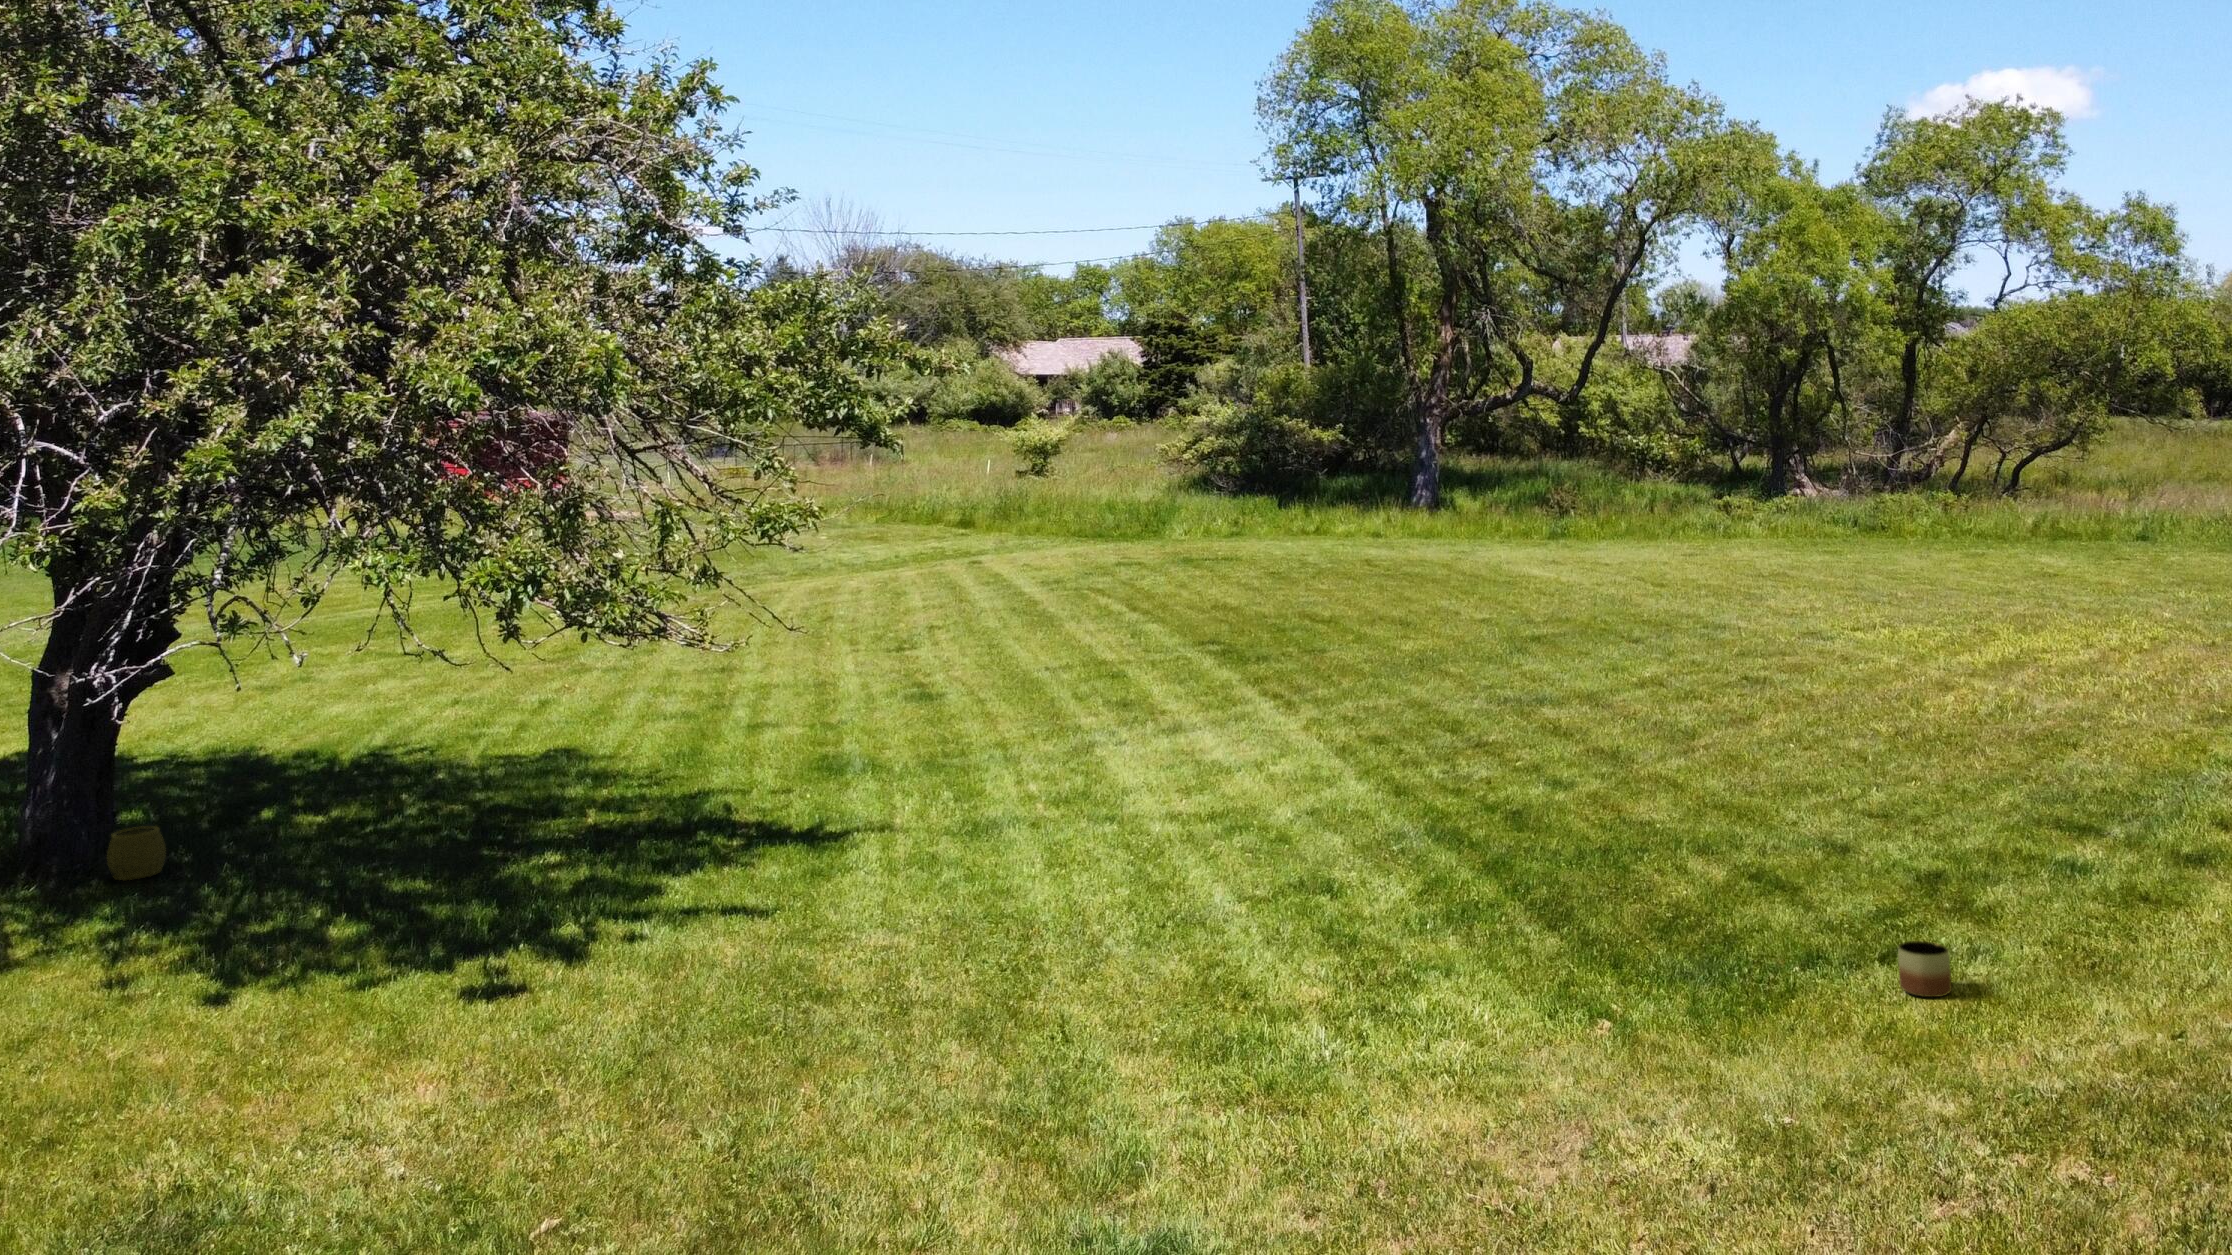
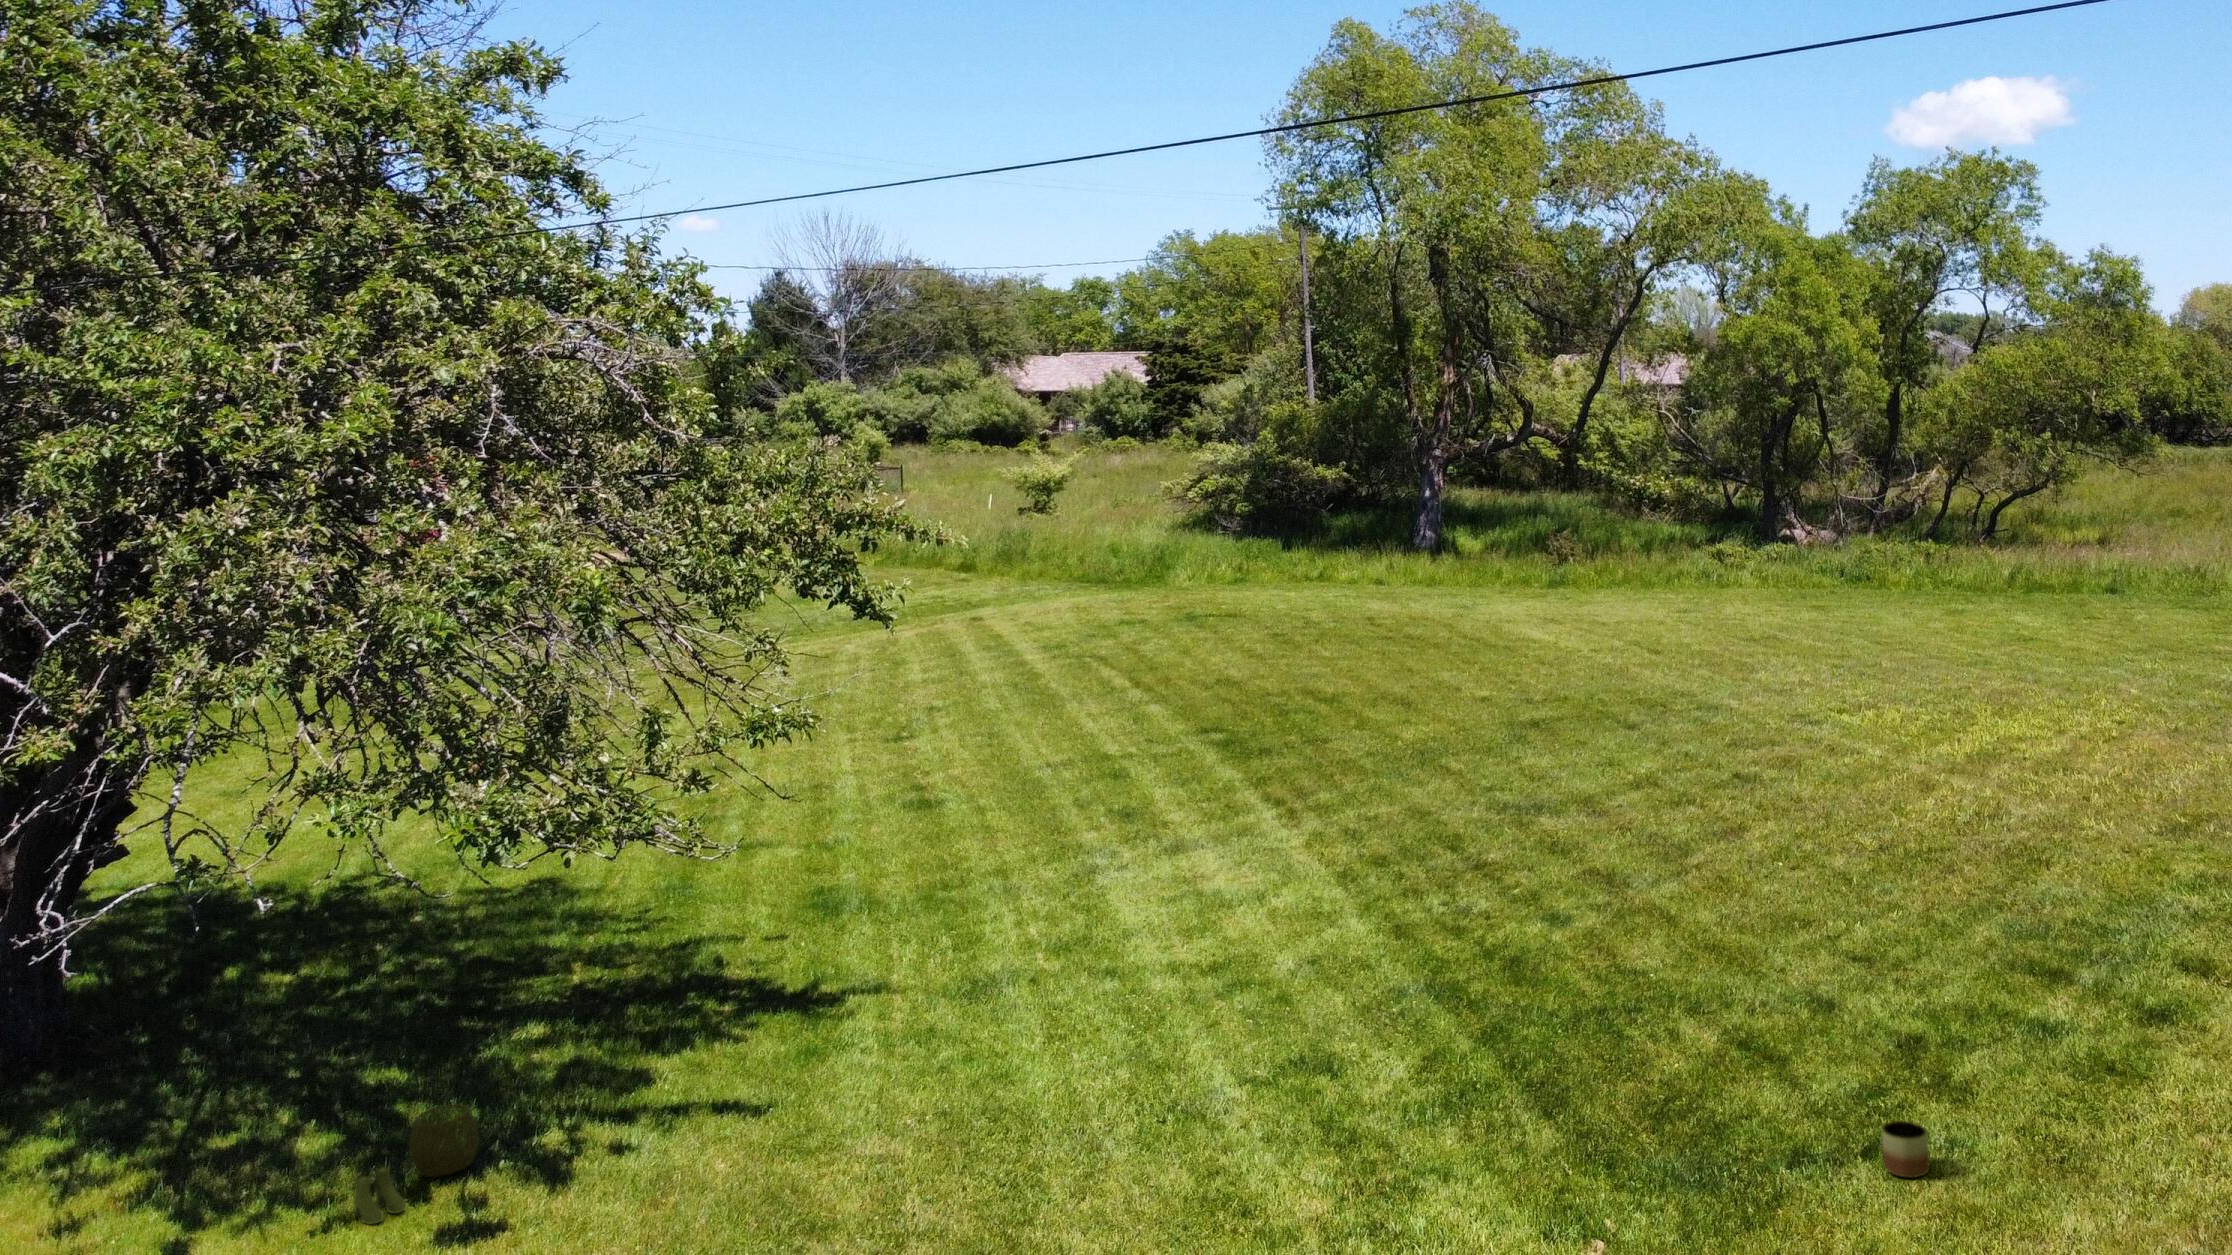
woven basket: present [107,826,166,880] -> present [410,1104,478,1177]
boots: none [382,934,429,985] -> present [353,1165,405,1224]

